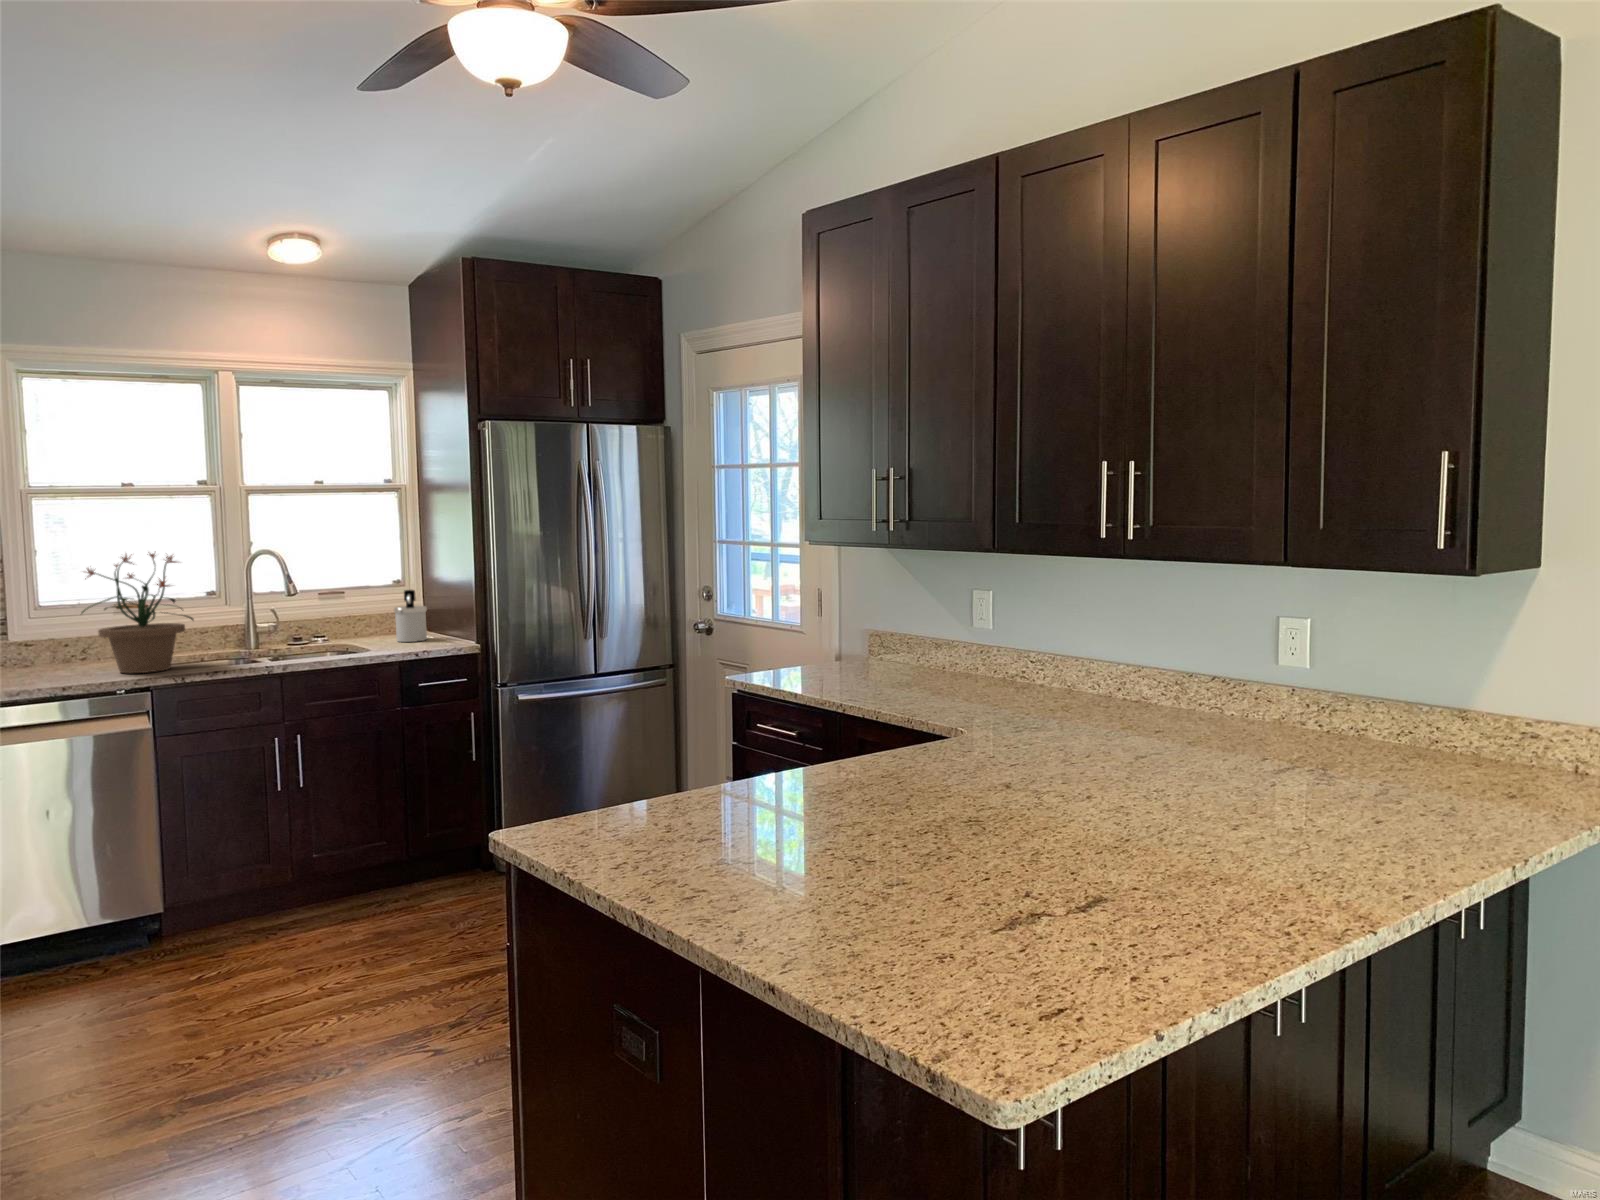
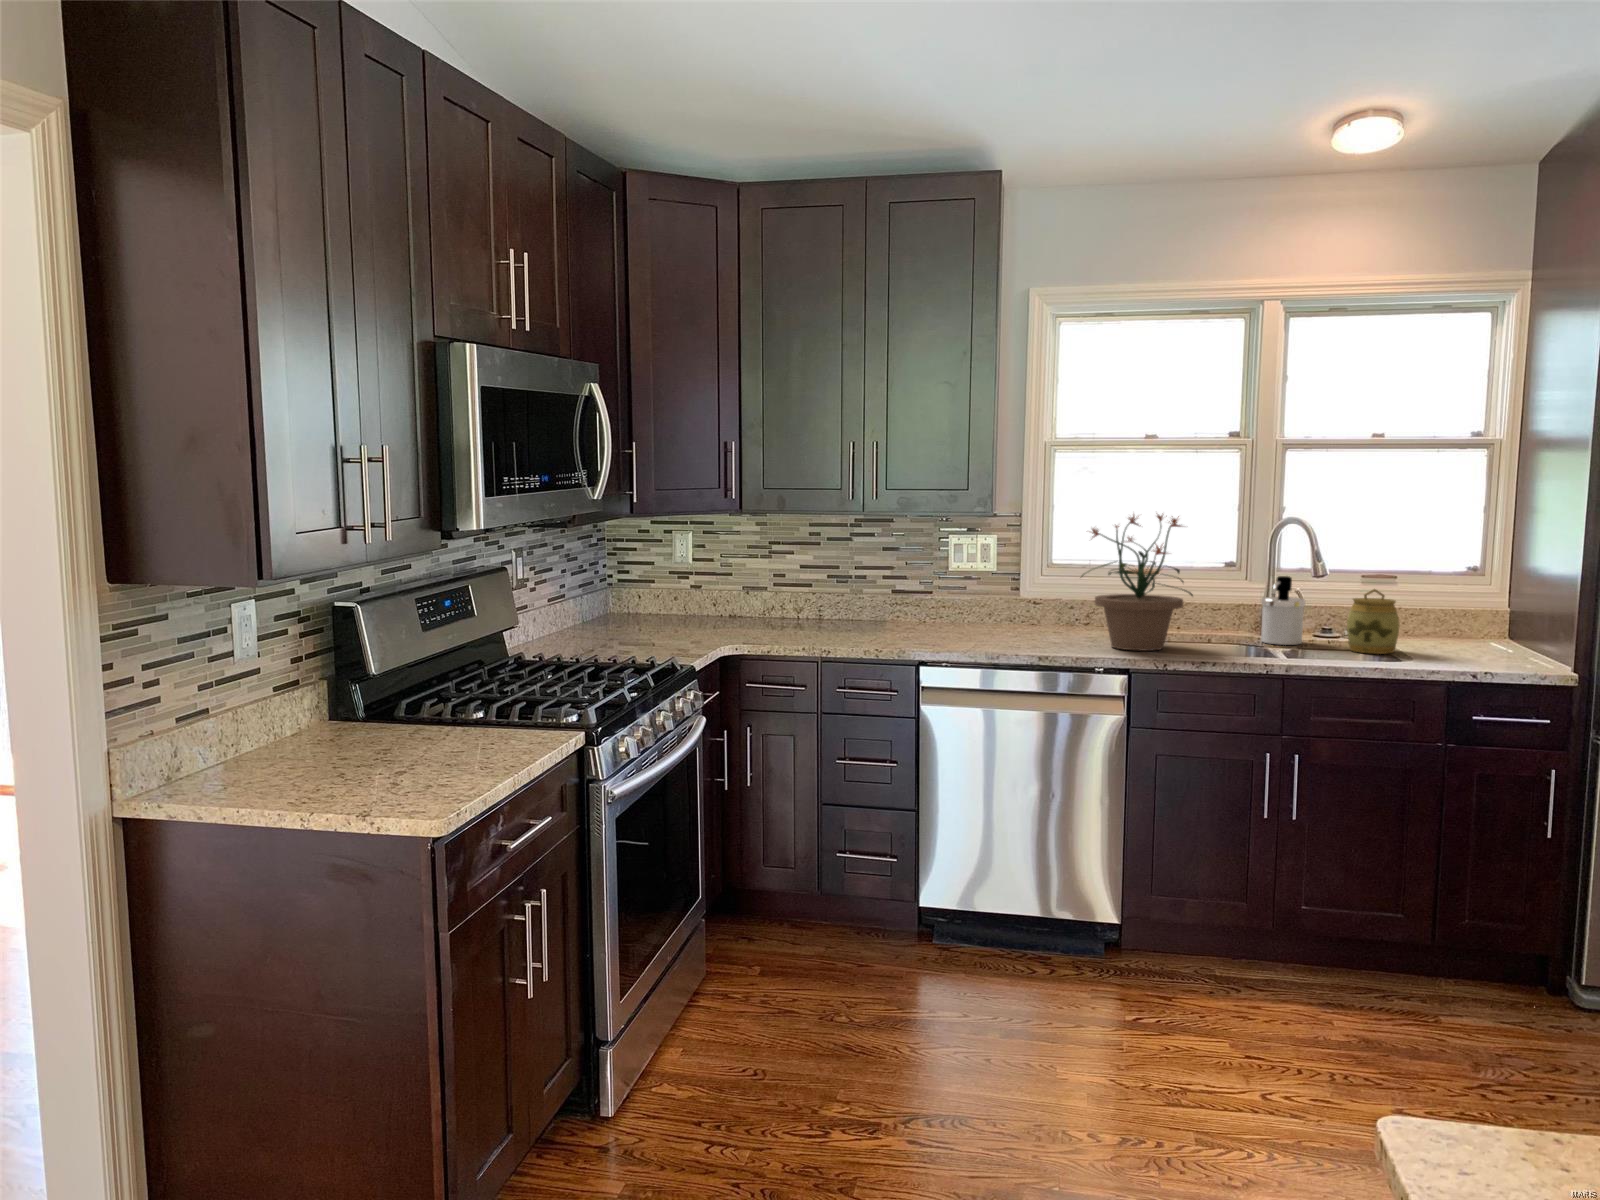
soap dispenser: present [394,590,427,642] -> present [1261,576,1305,645]
jar: none [319,601,358,651] -> present [1347,589,1399,654]

